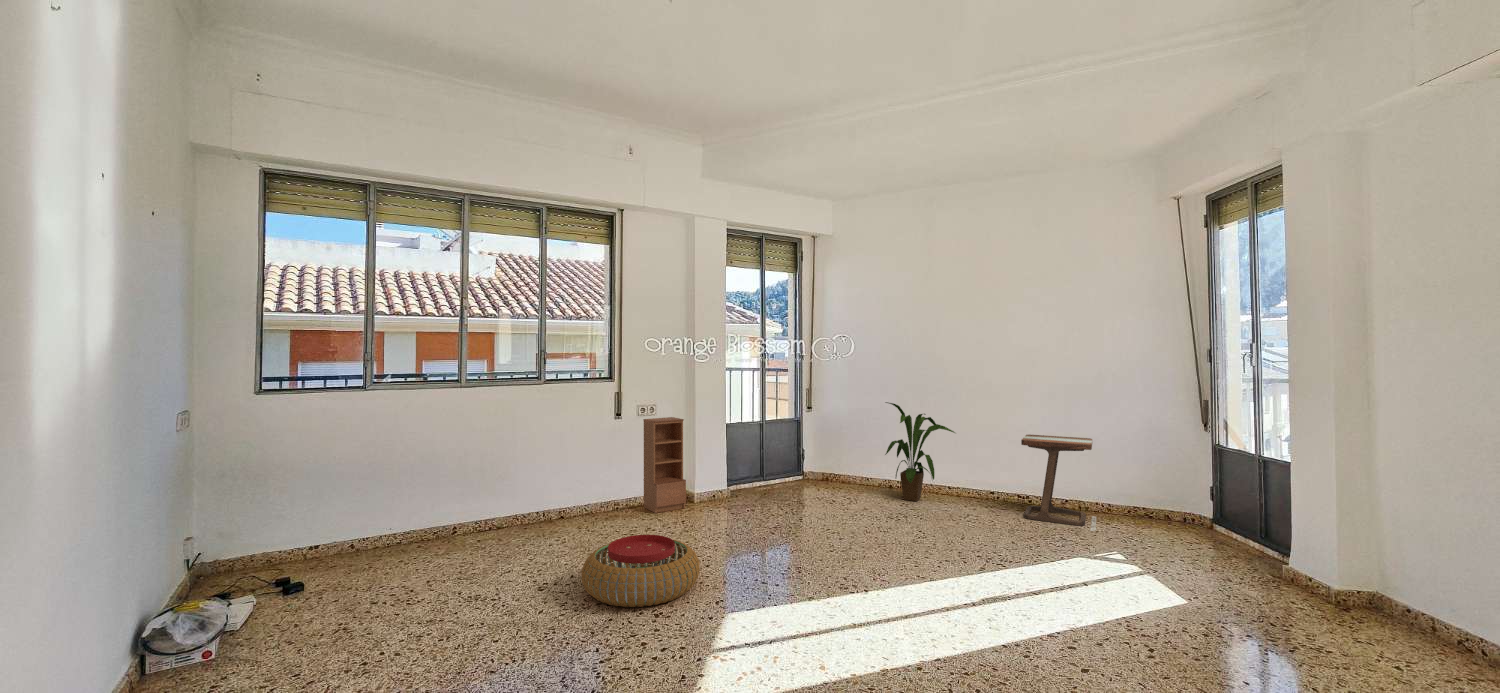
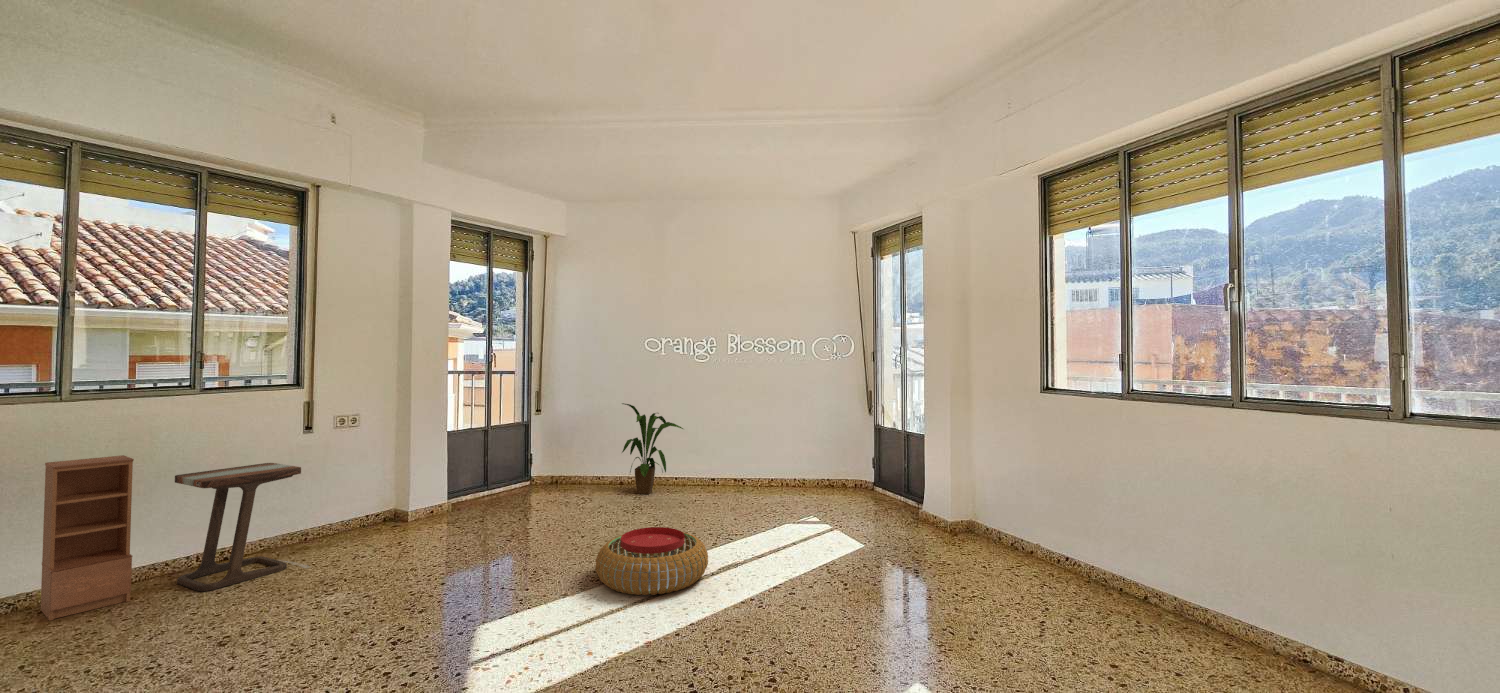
bookcase: present [643,417,686,513] -> present [41,455,134,621]
side table: present [1021,435,1096,530] -> present [175,463,308,591]
pouf: present [582,535,700,607] -> present [596,527,708,595]

